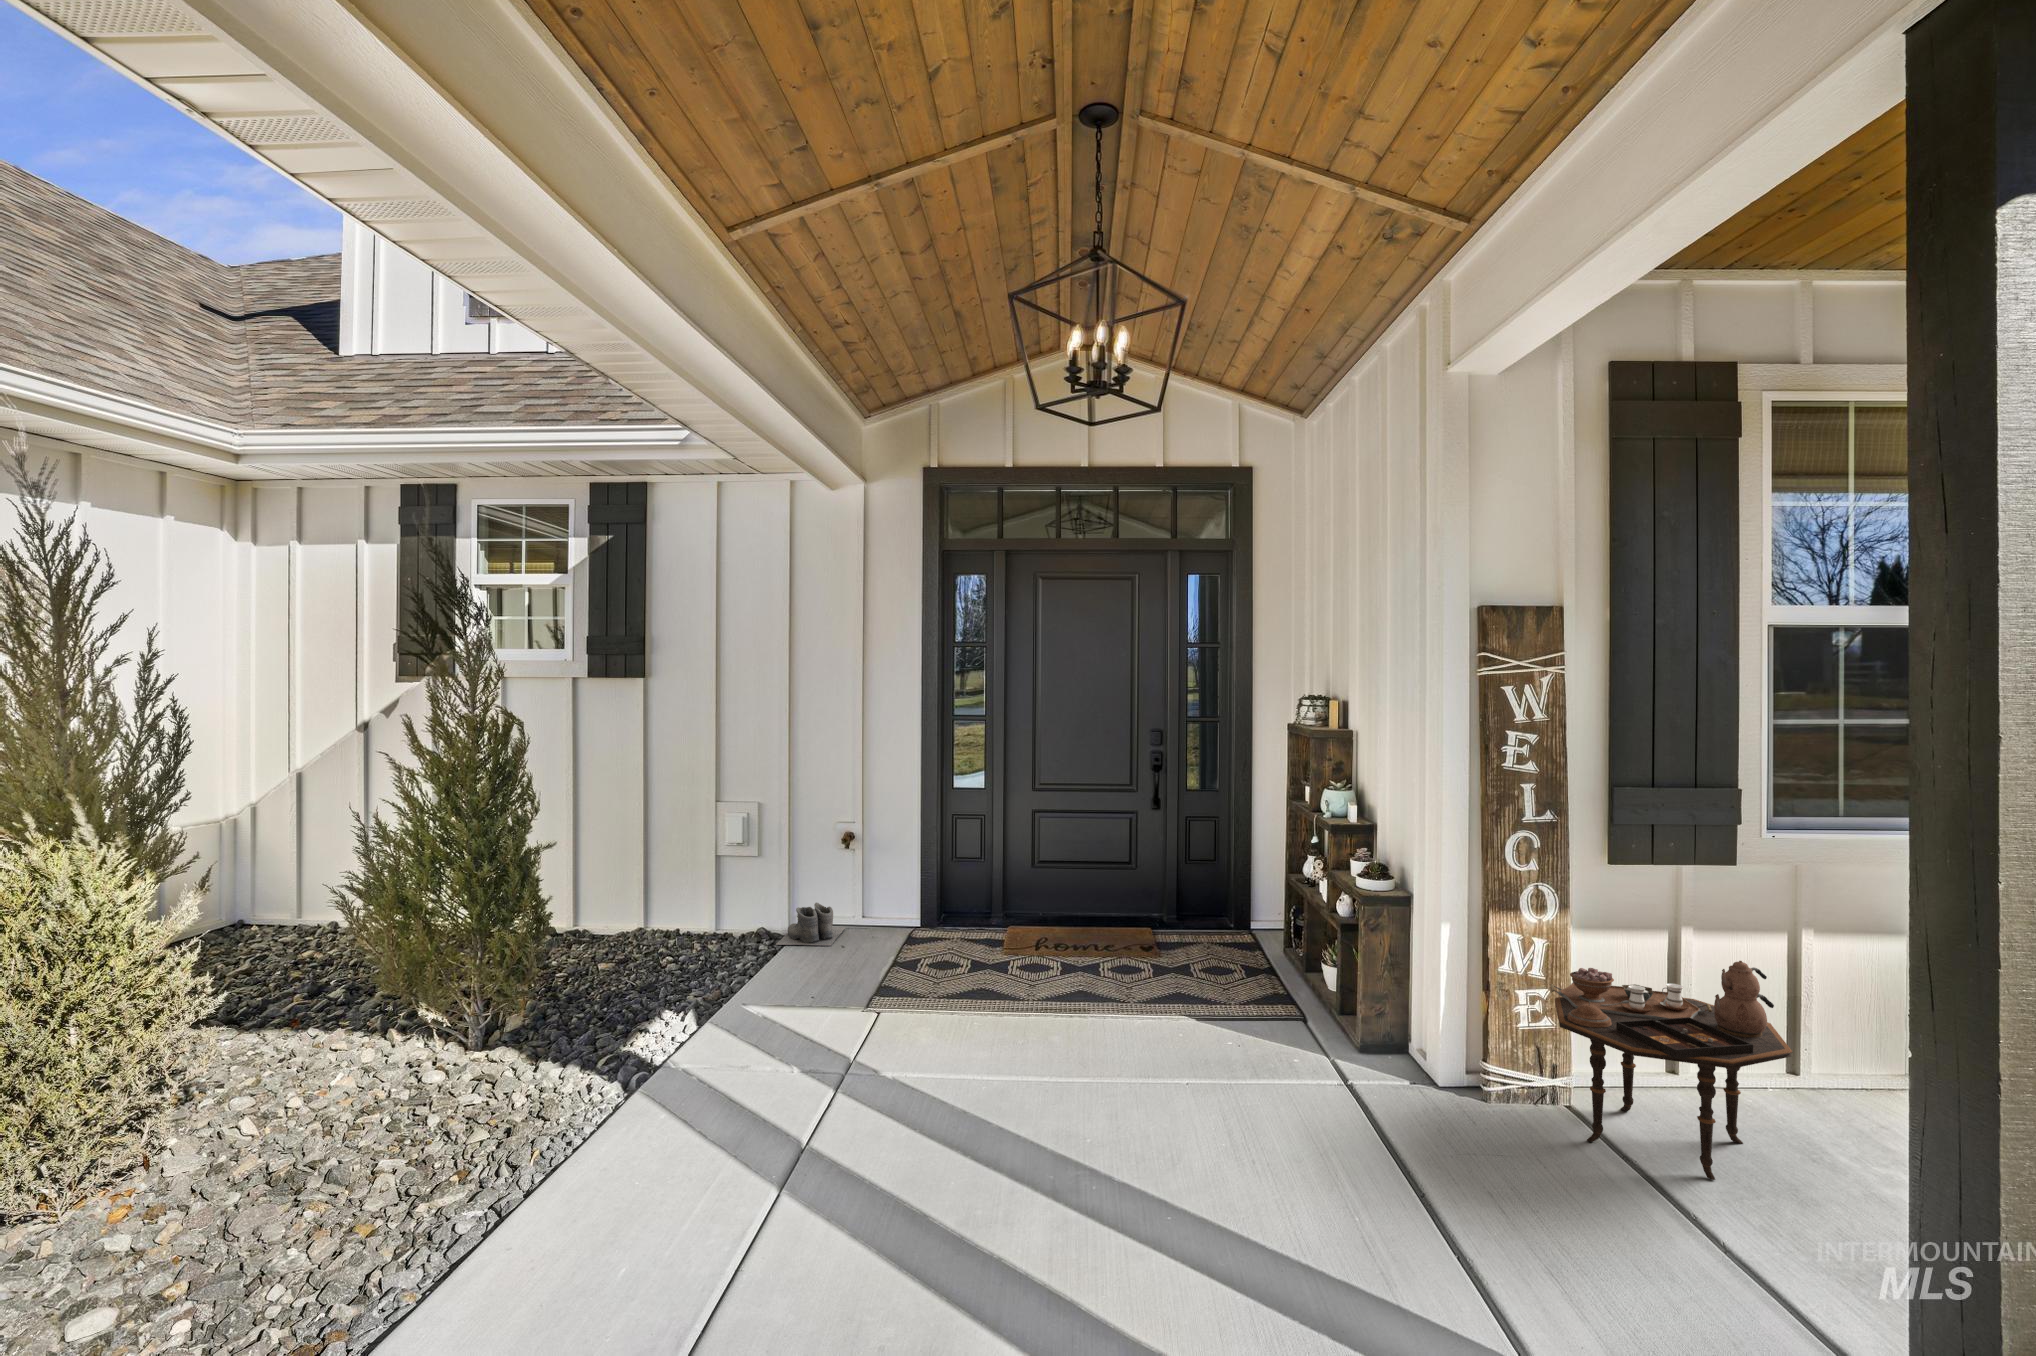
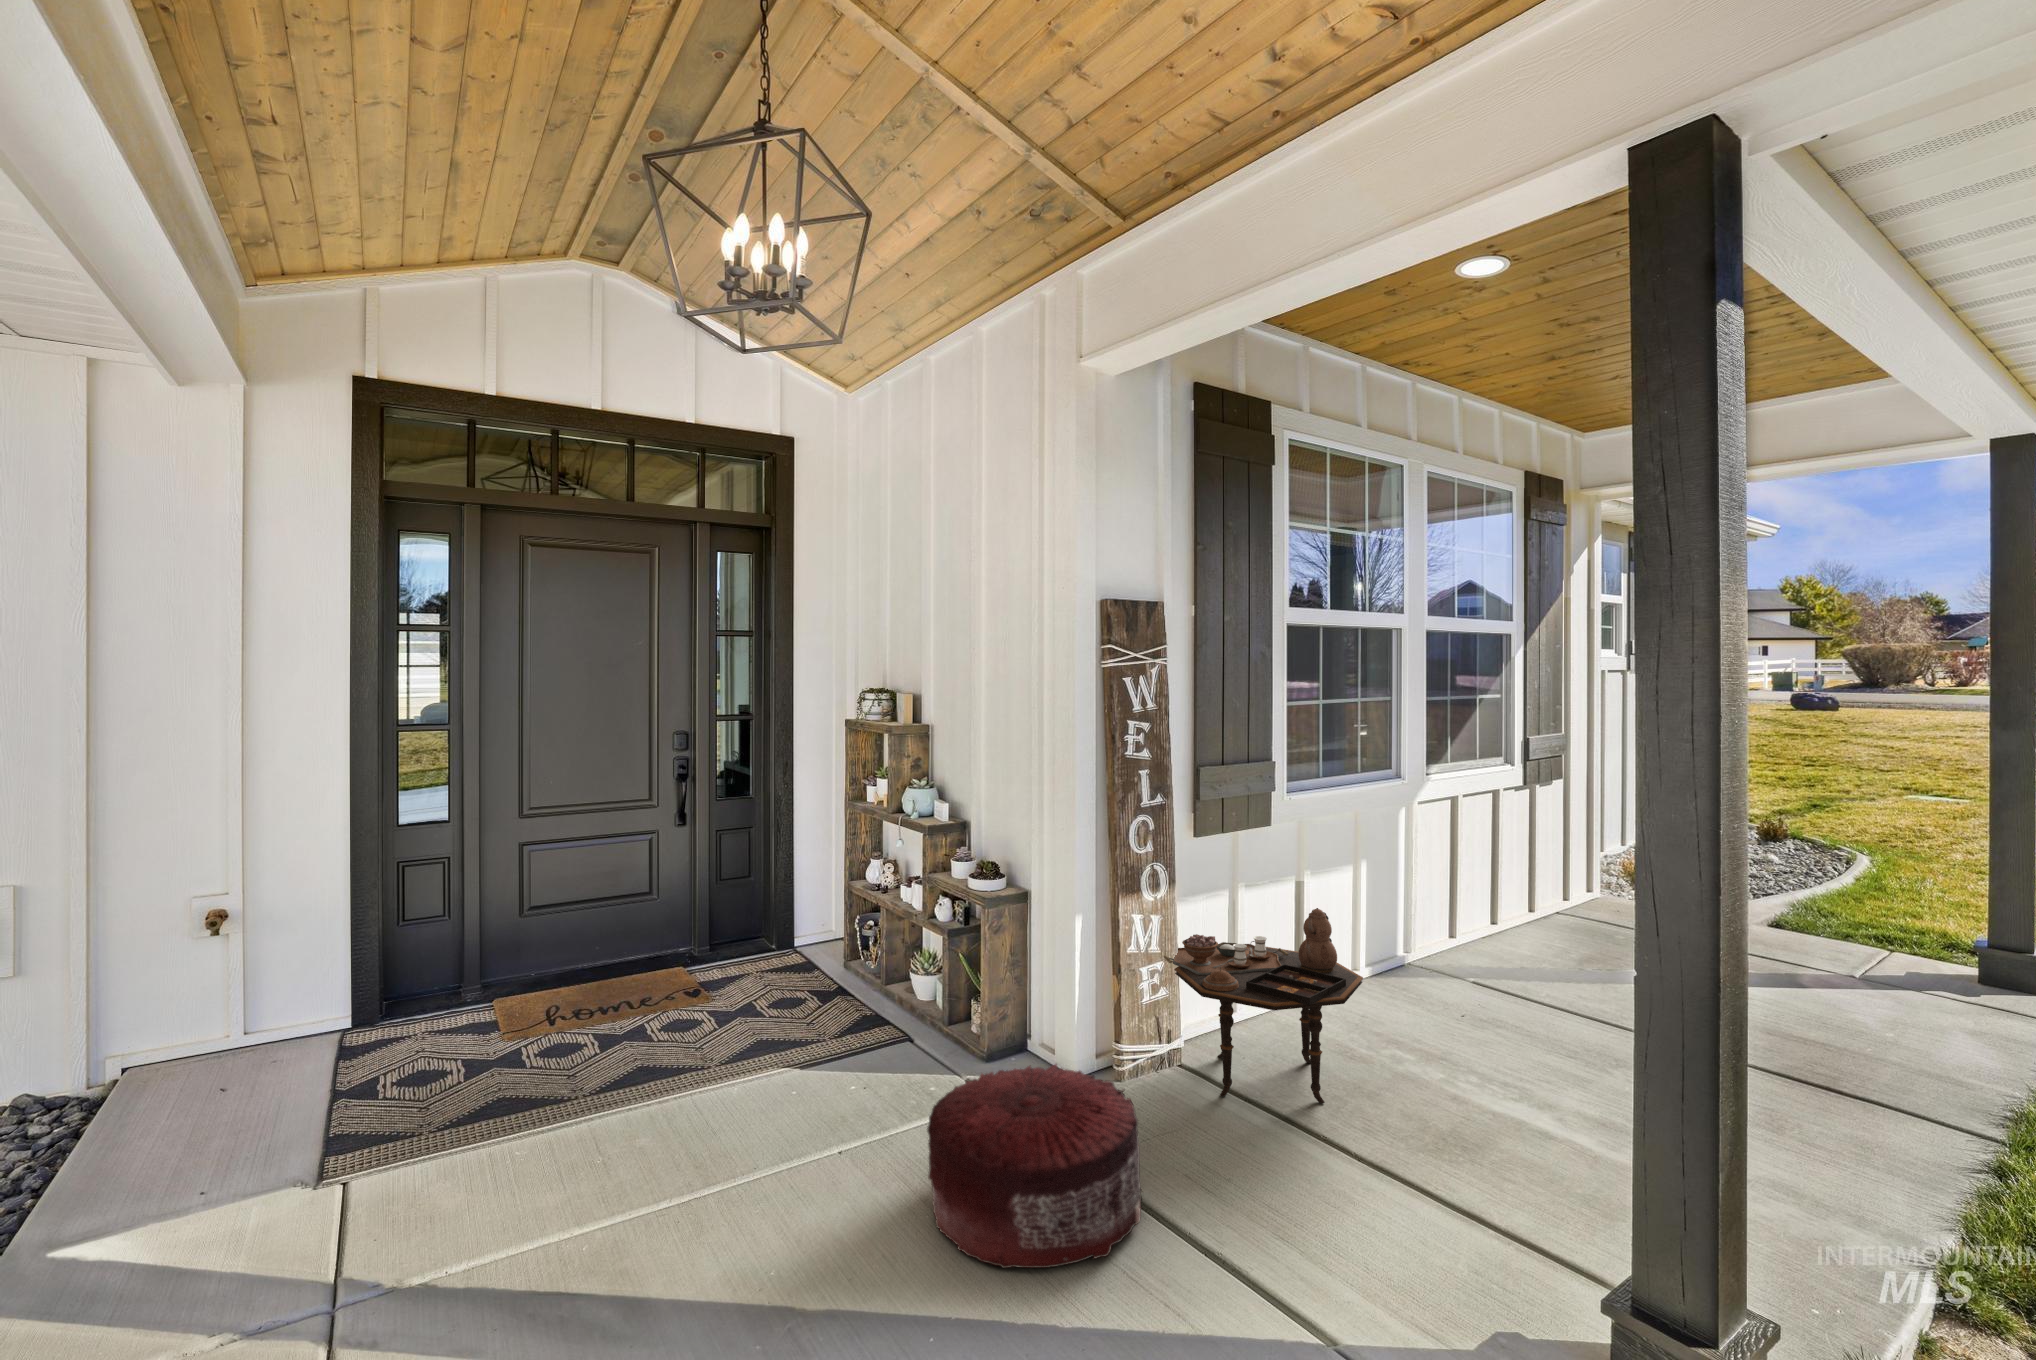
boots: present [776,903,845,946] -> none [84,1028,217,1112]
pouf: none [1213,1039,1425,1213] -> present [927,1064,1142,1268]

